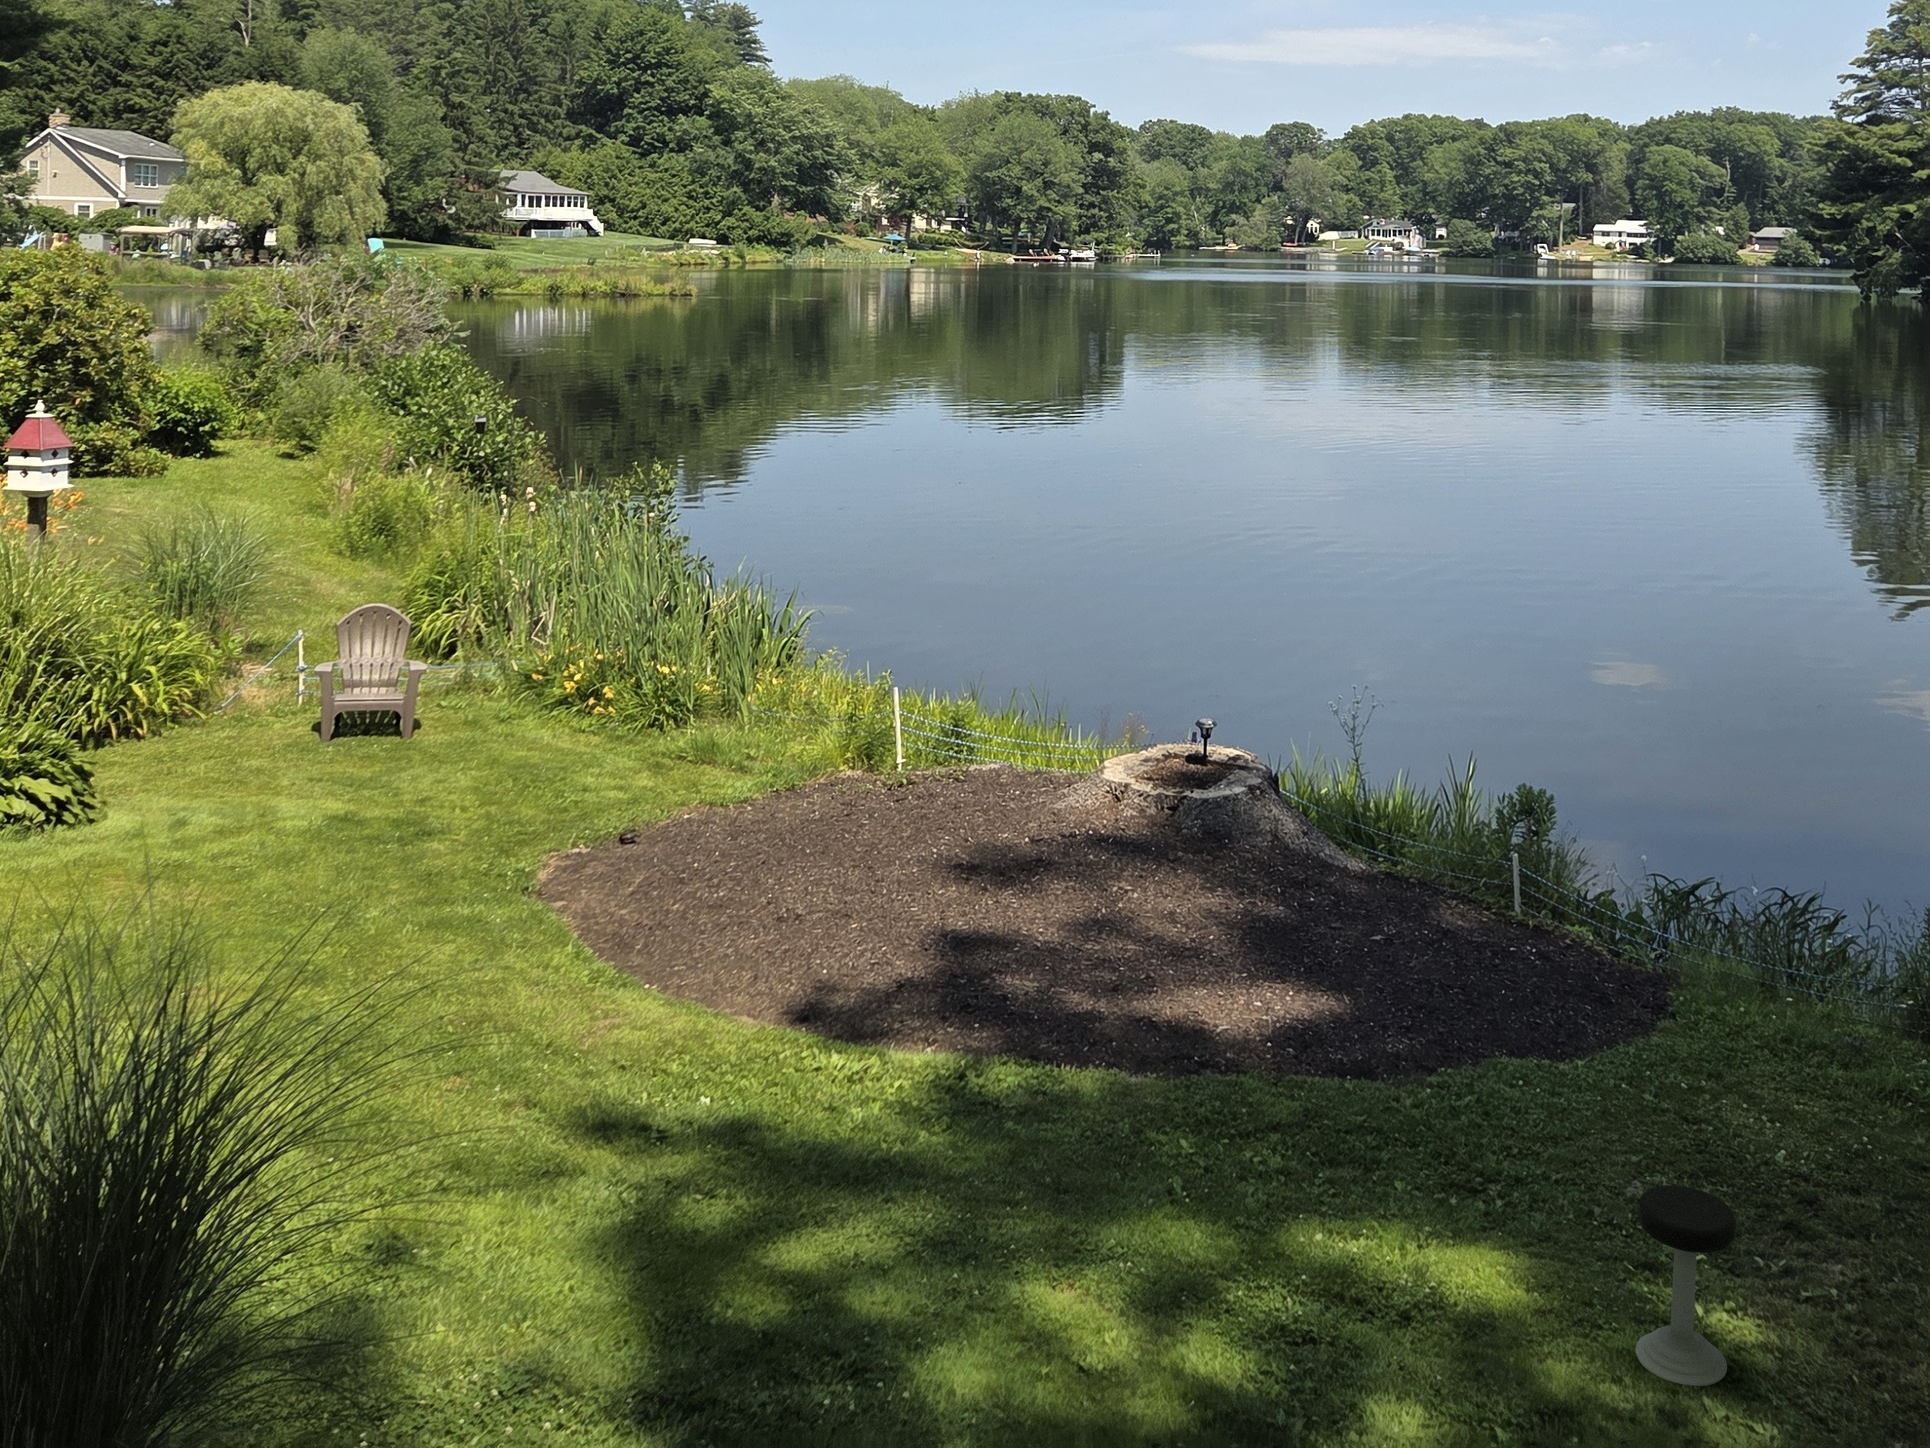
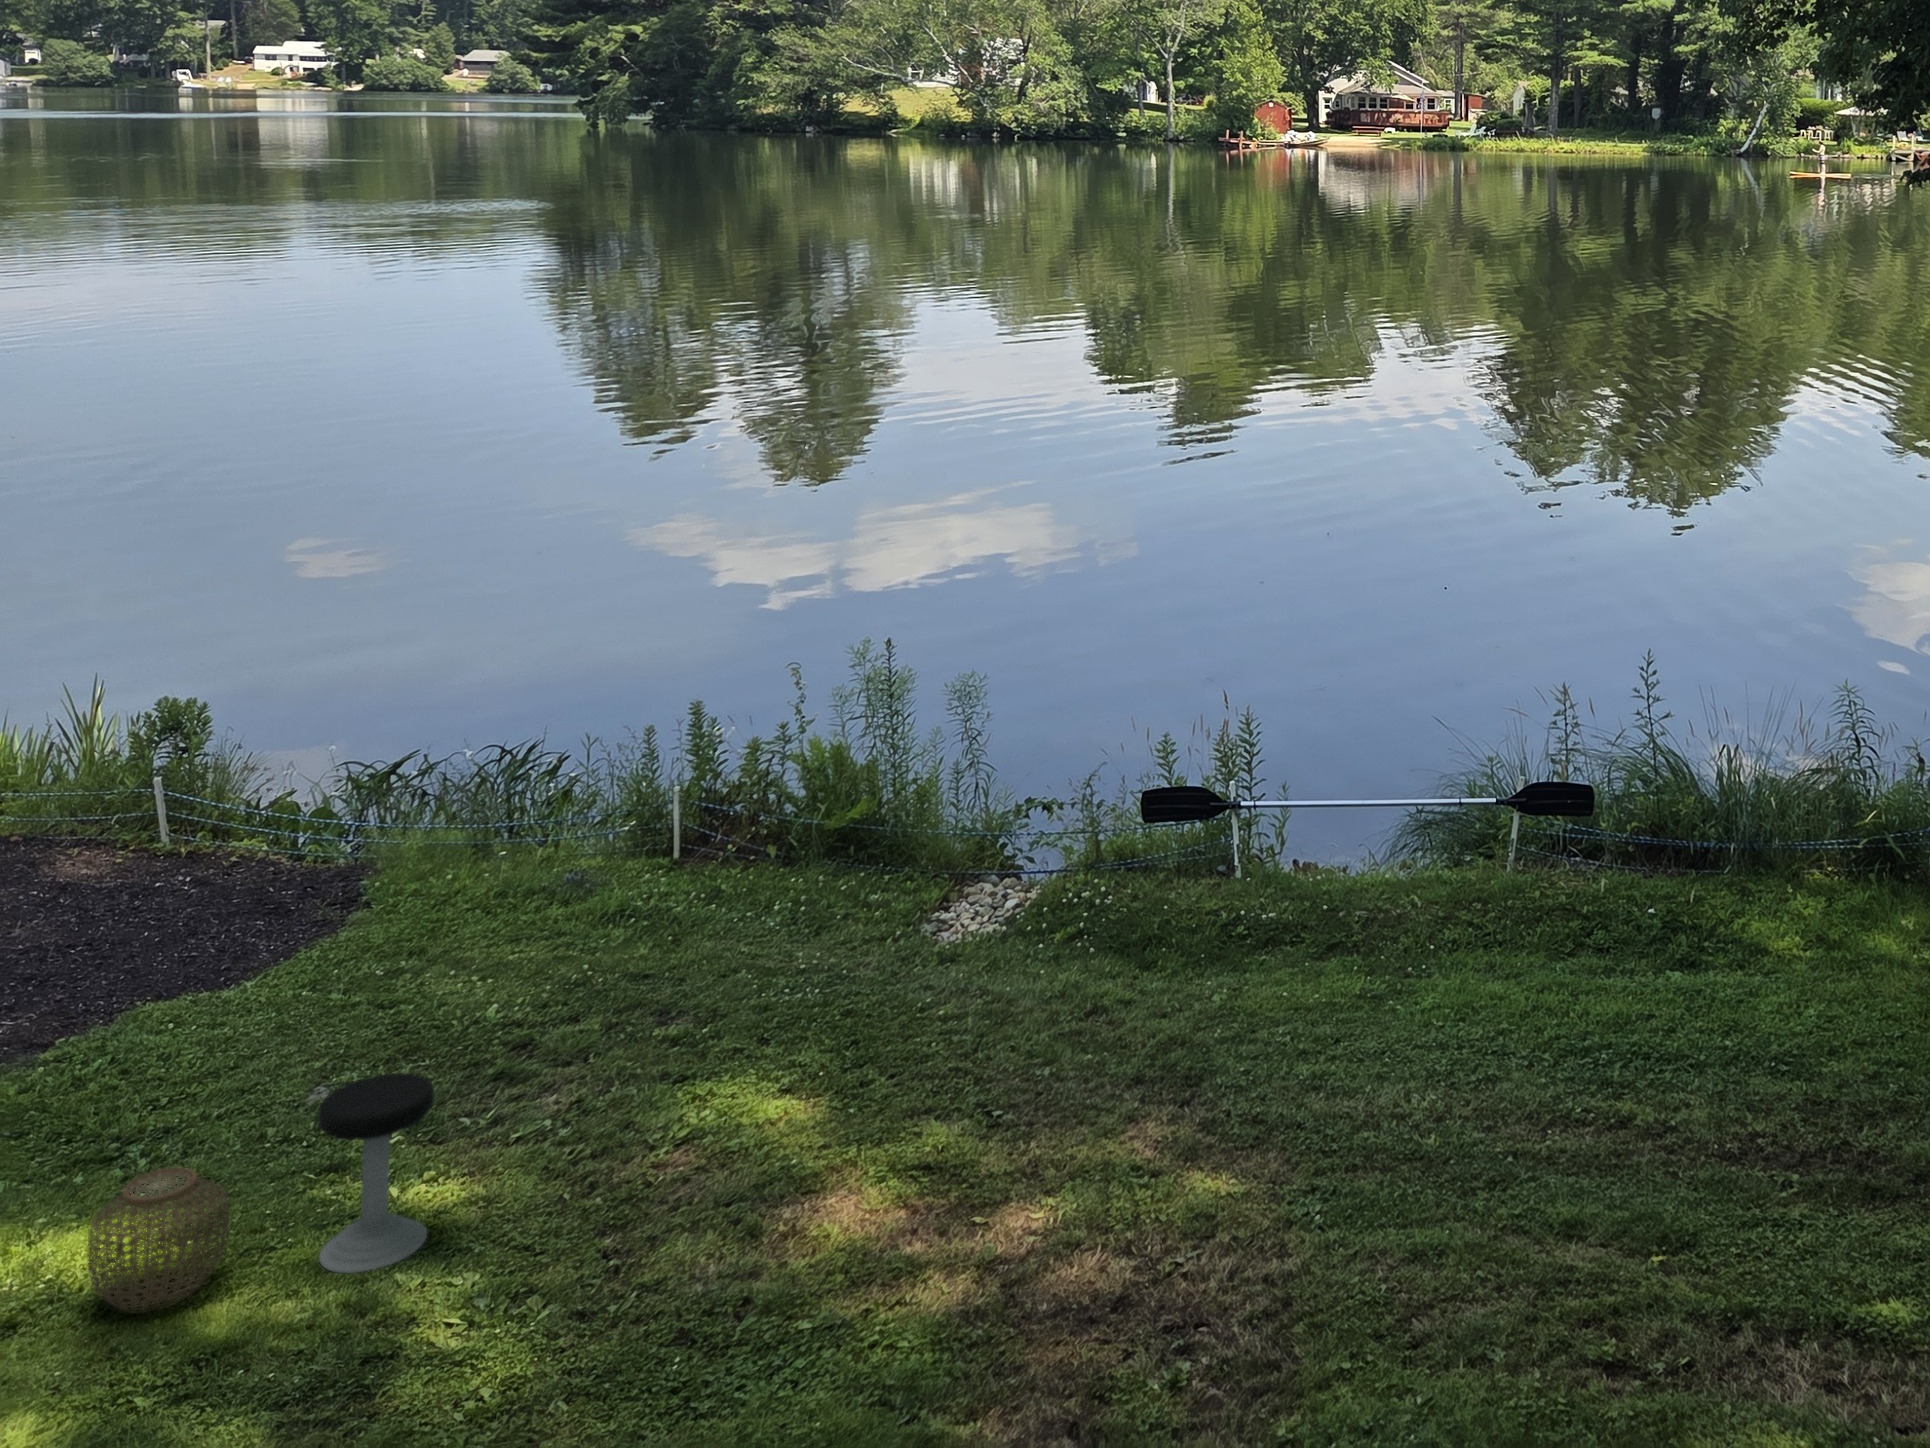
woven basket: none [1464,1209,1567,1342] -> present [88,1167,229,1313]

